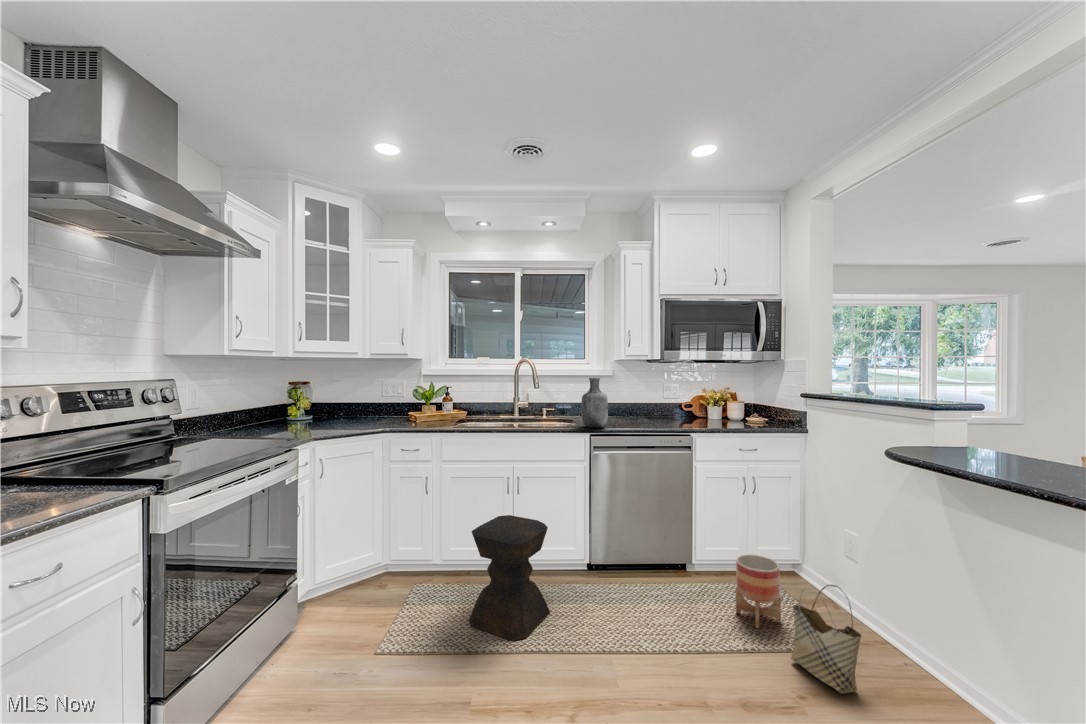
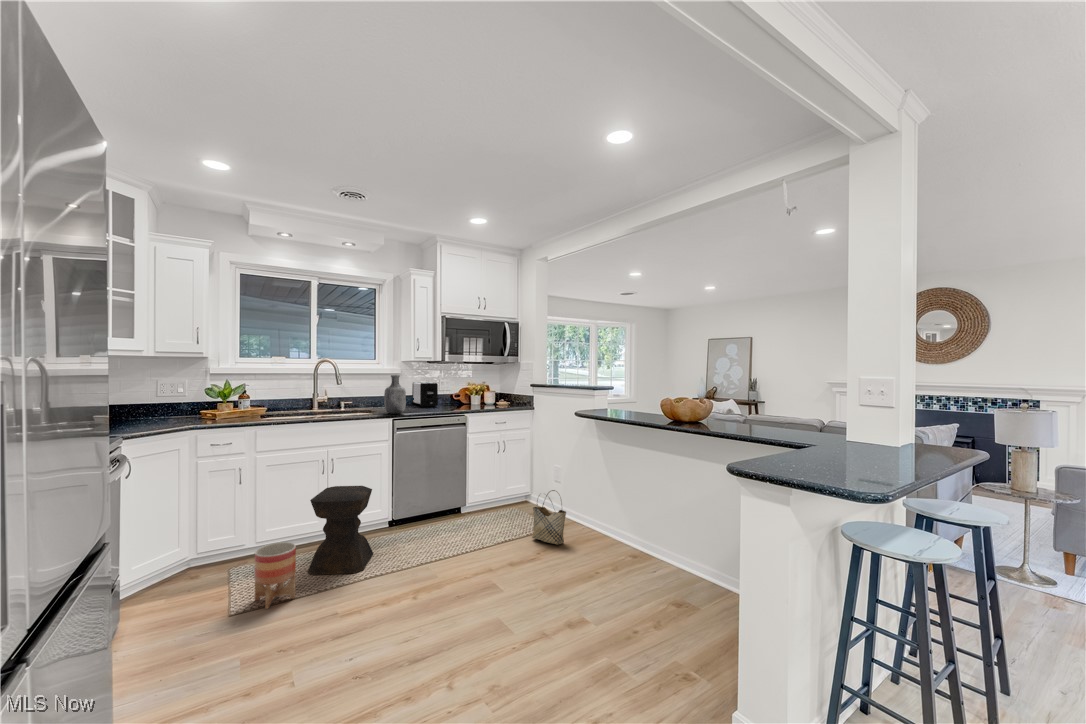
toaster: none [631,387,659,419] -> present [412,382,438,407]
planter: present [736,555,781,628] -> present [254,542,296,609]

